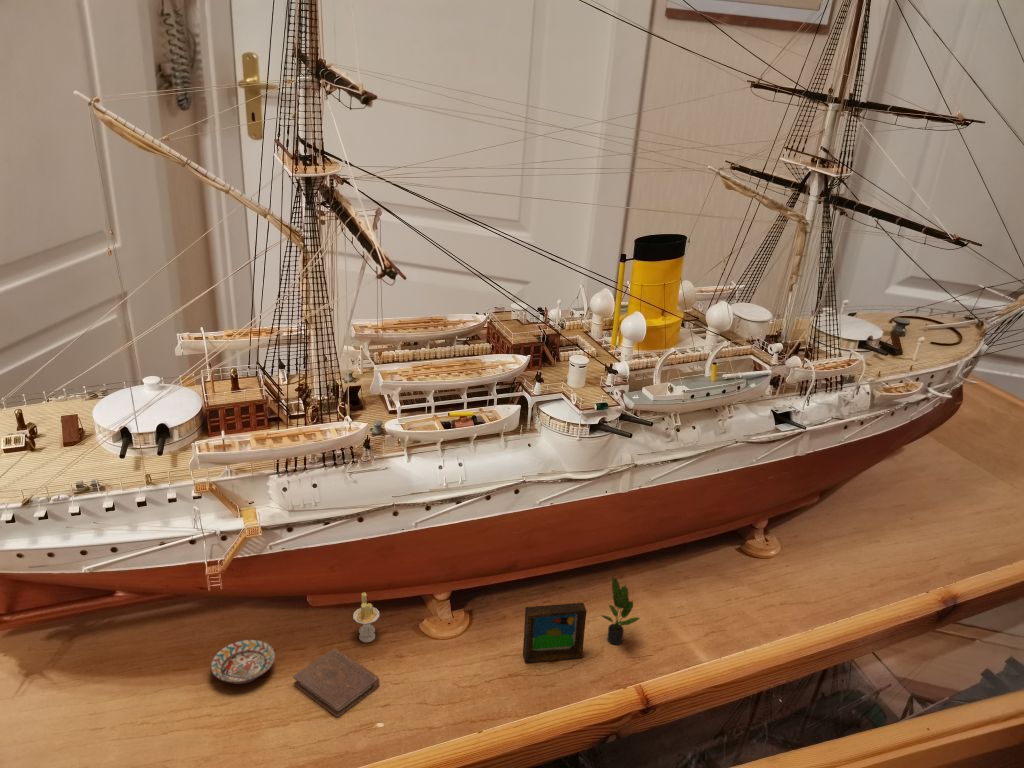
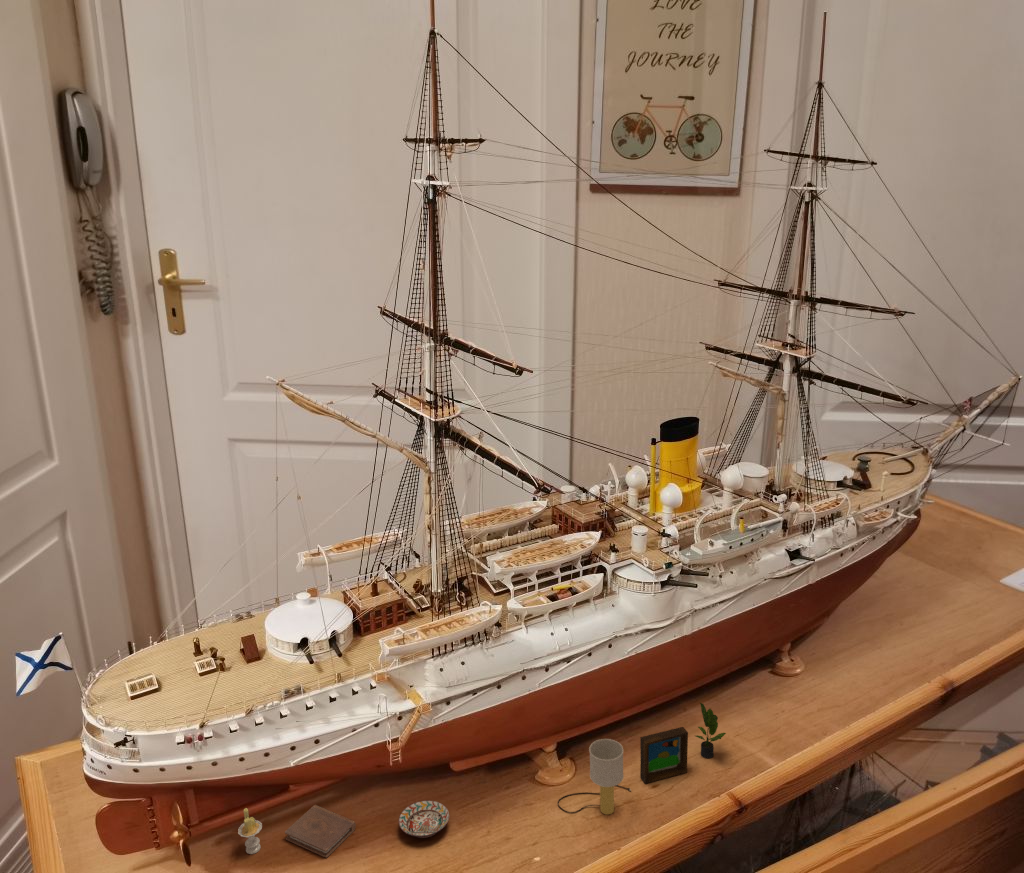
candle: present [353,592,379,642] -> present [238,808,262,854]
table lamp: none [411,603,505,694] -> present [558,739,631,815]
book: present [293,648,379,717] -> present [285,805,356,858]

